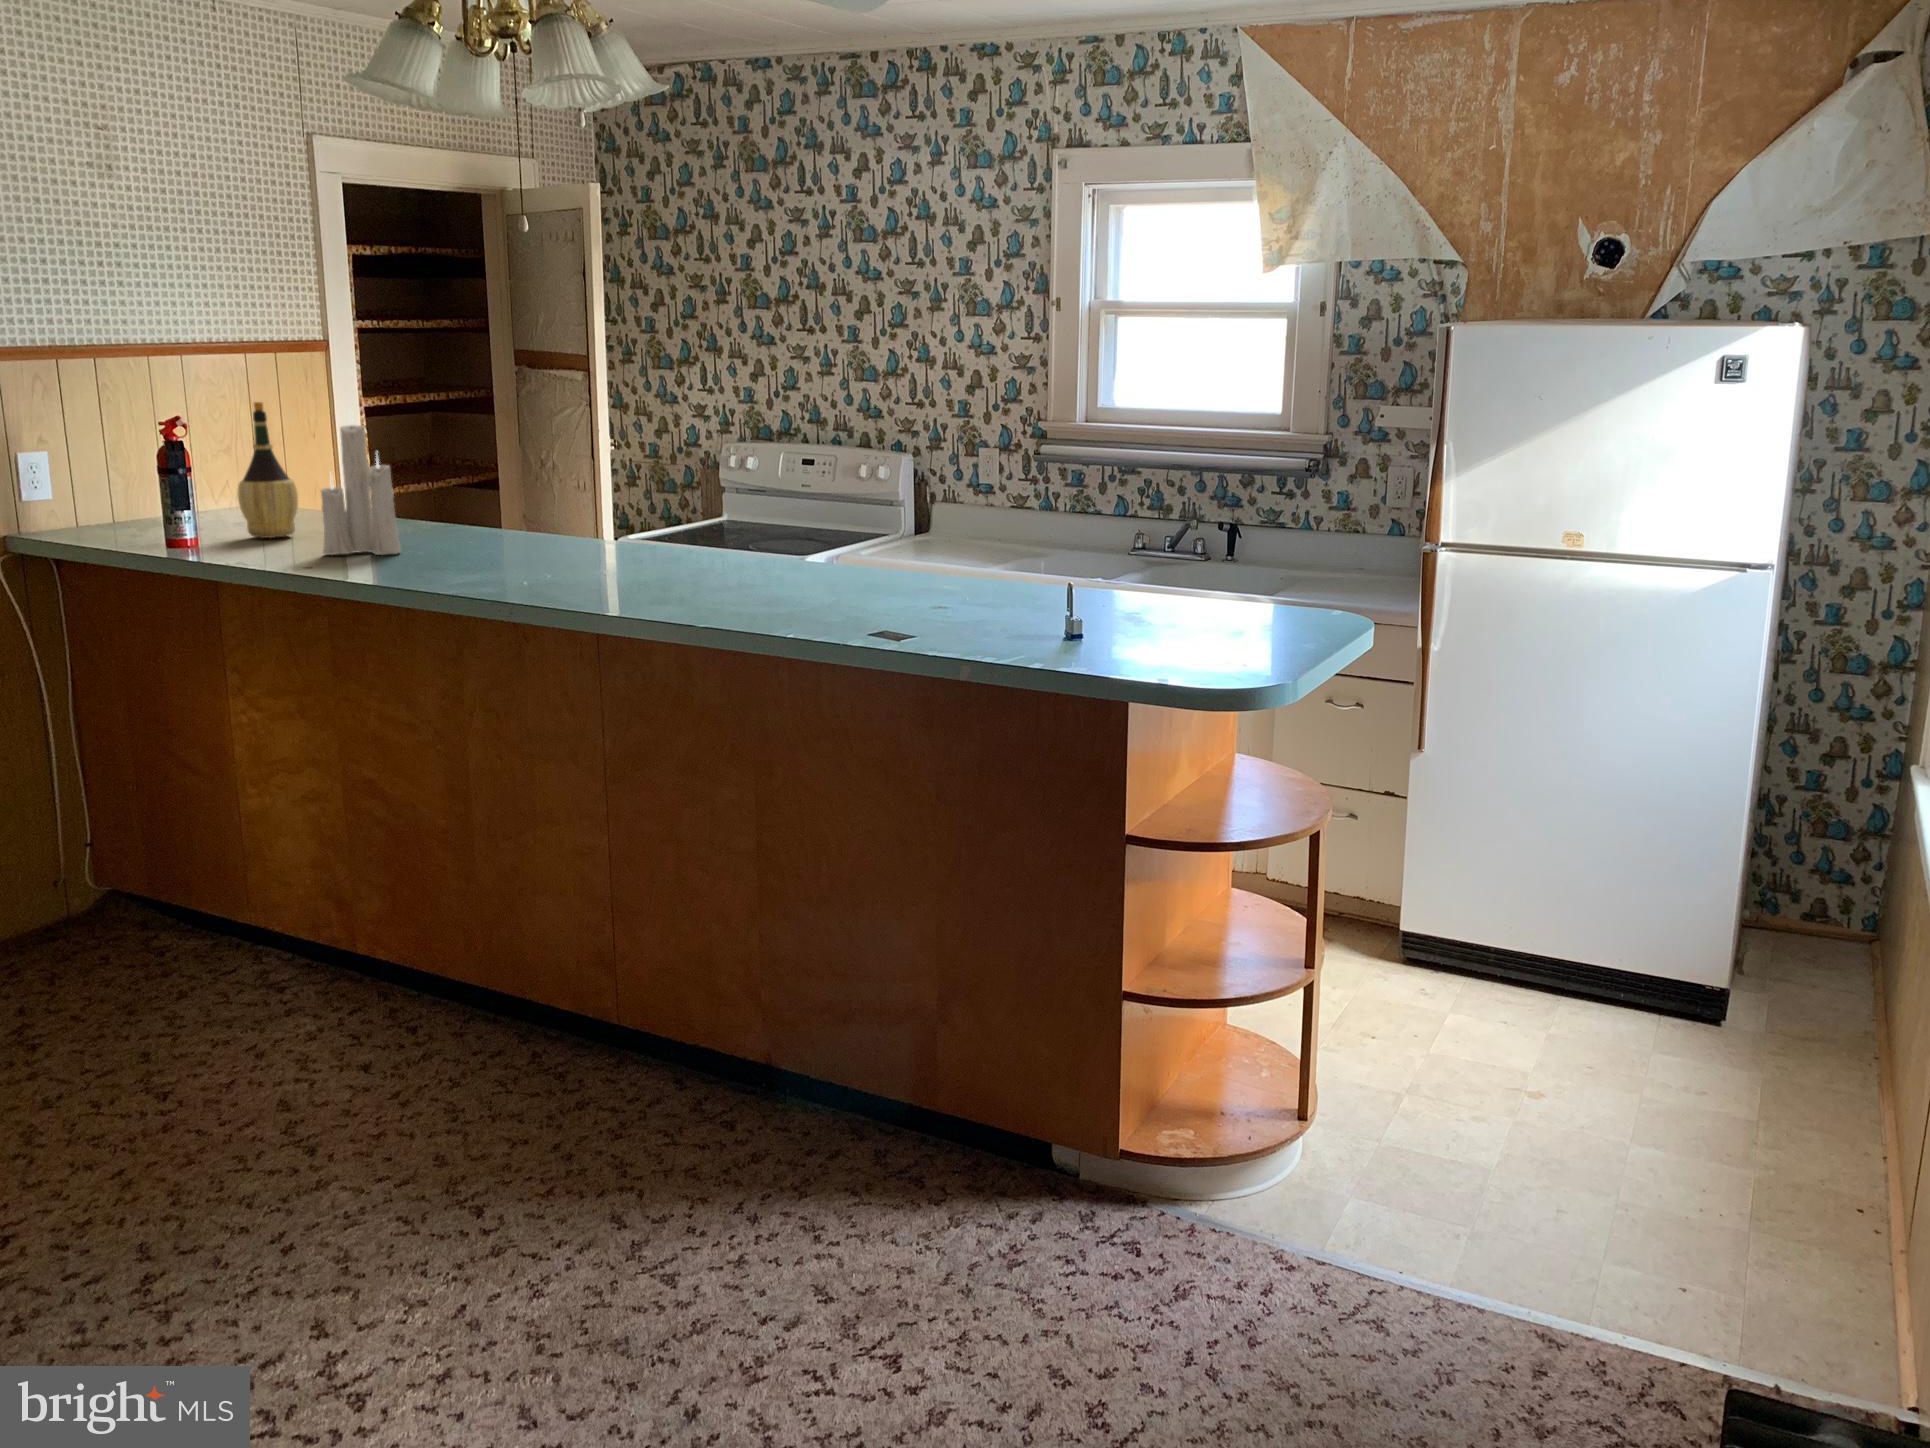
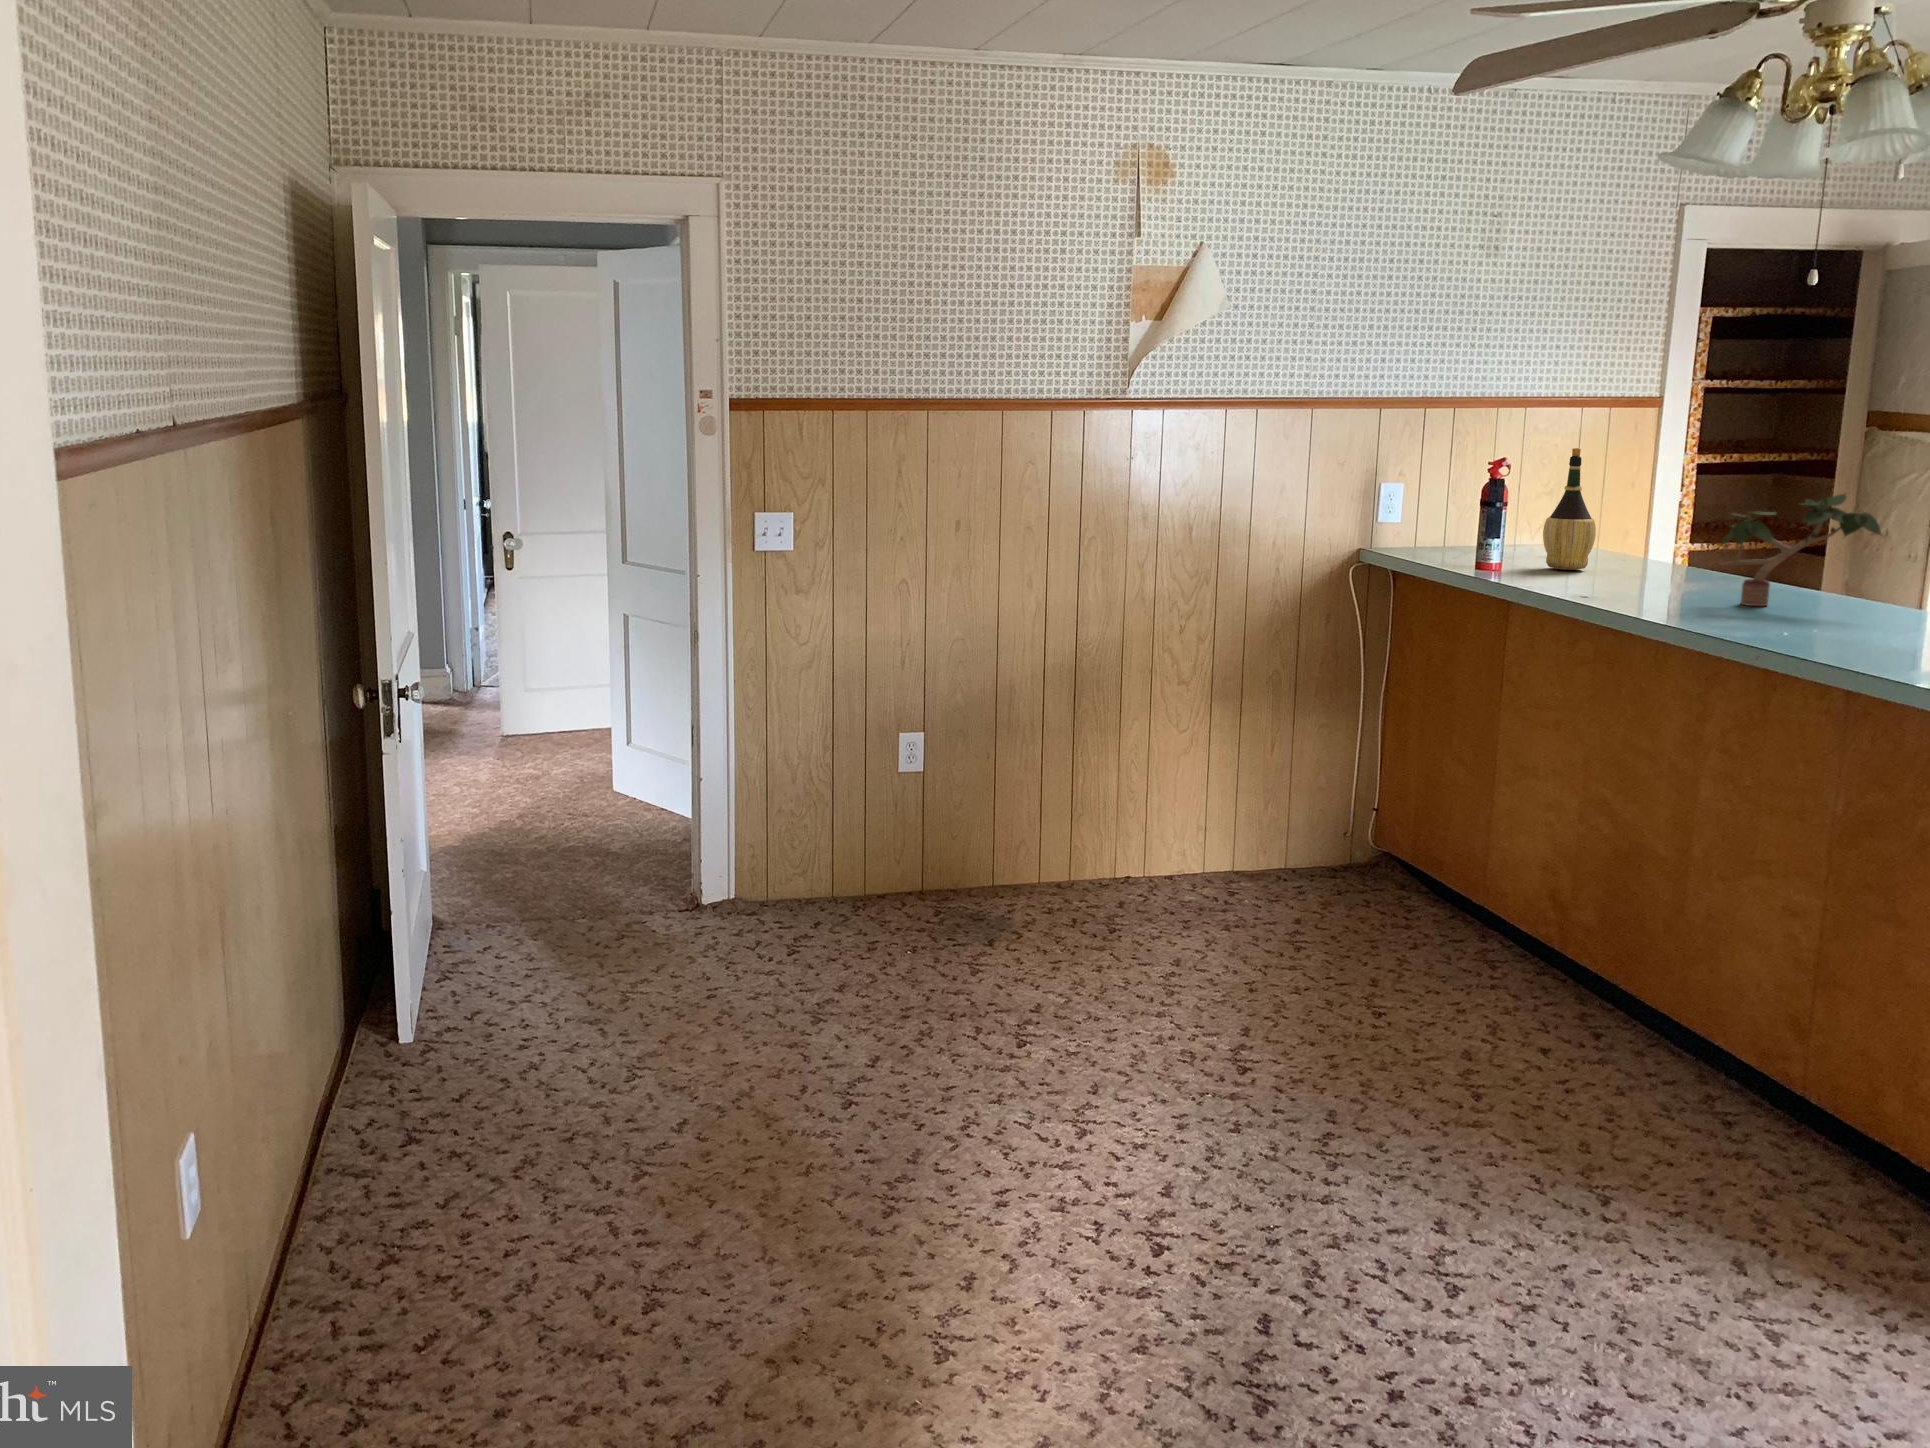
candle: present [321,414,401,555] -> none [1603,447,1681,593]
potted plant: none [425,435,600,559] -> present [1720,494,1881,606]

